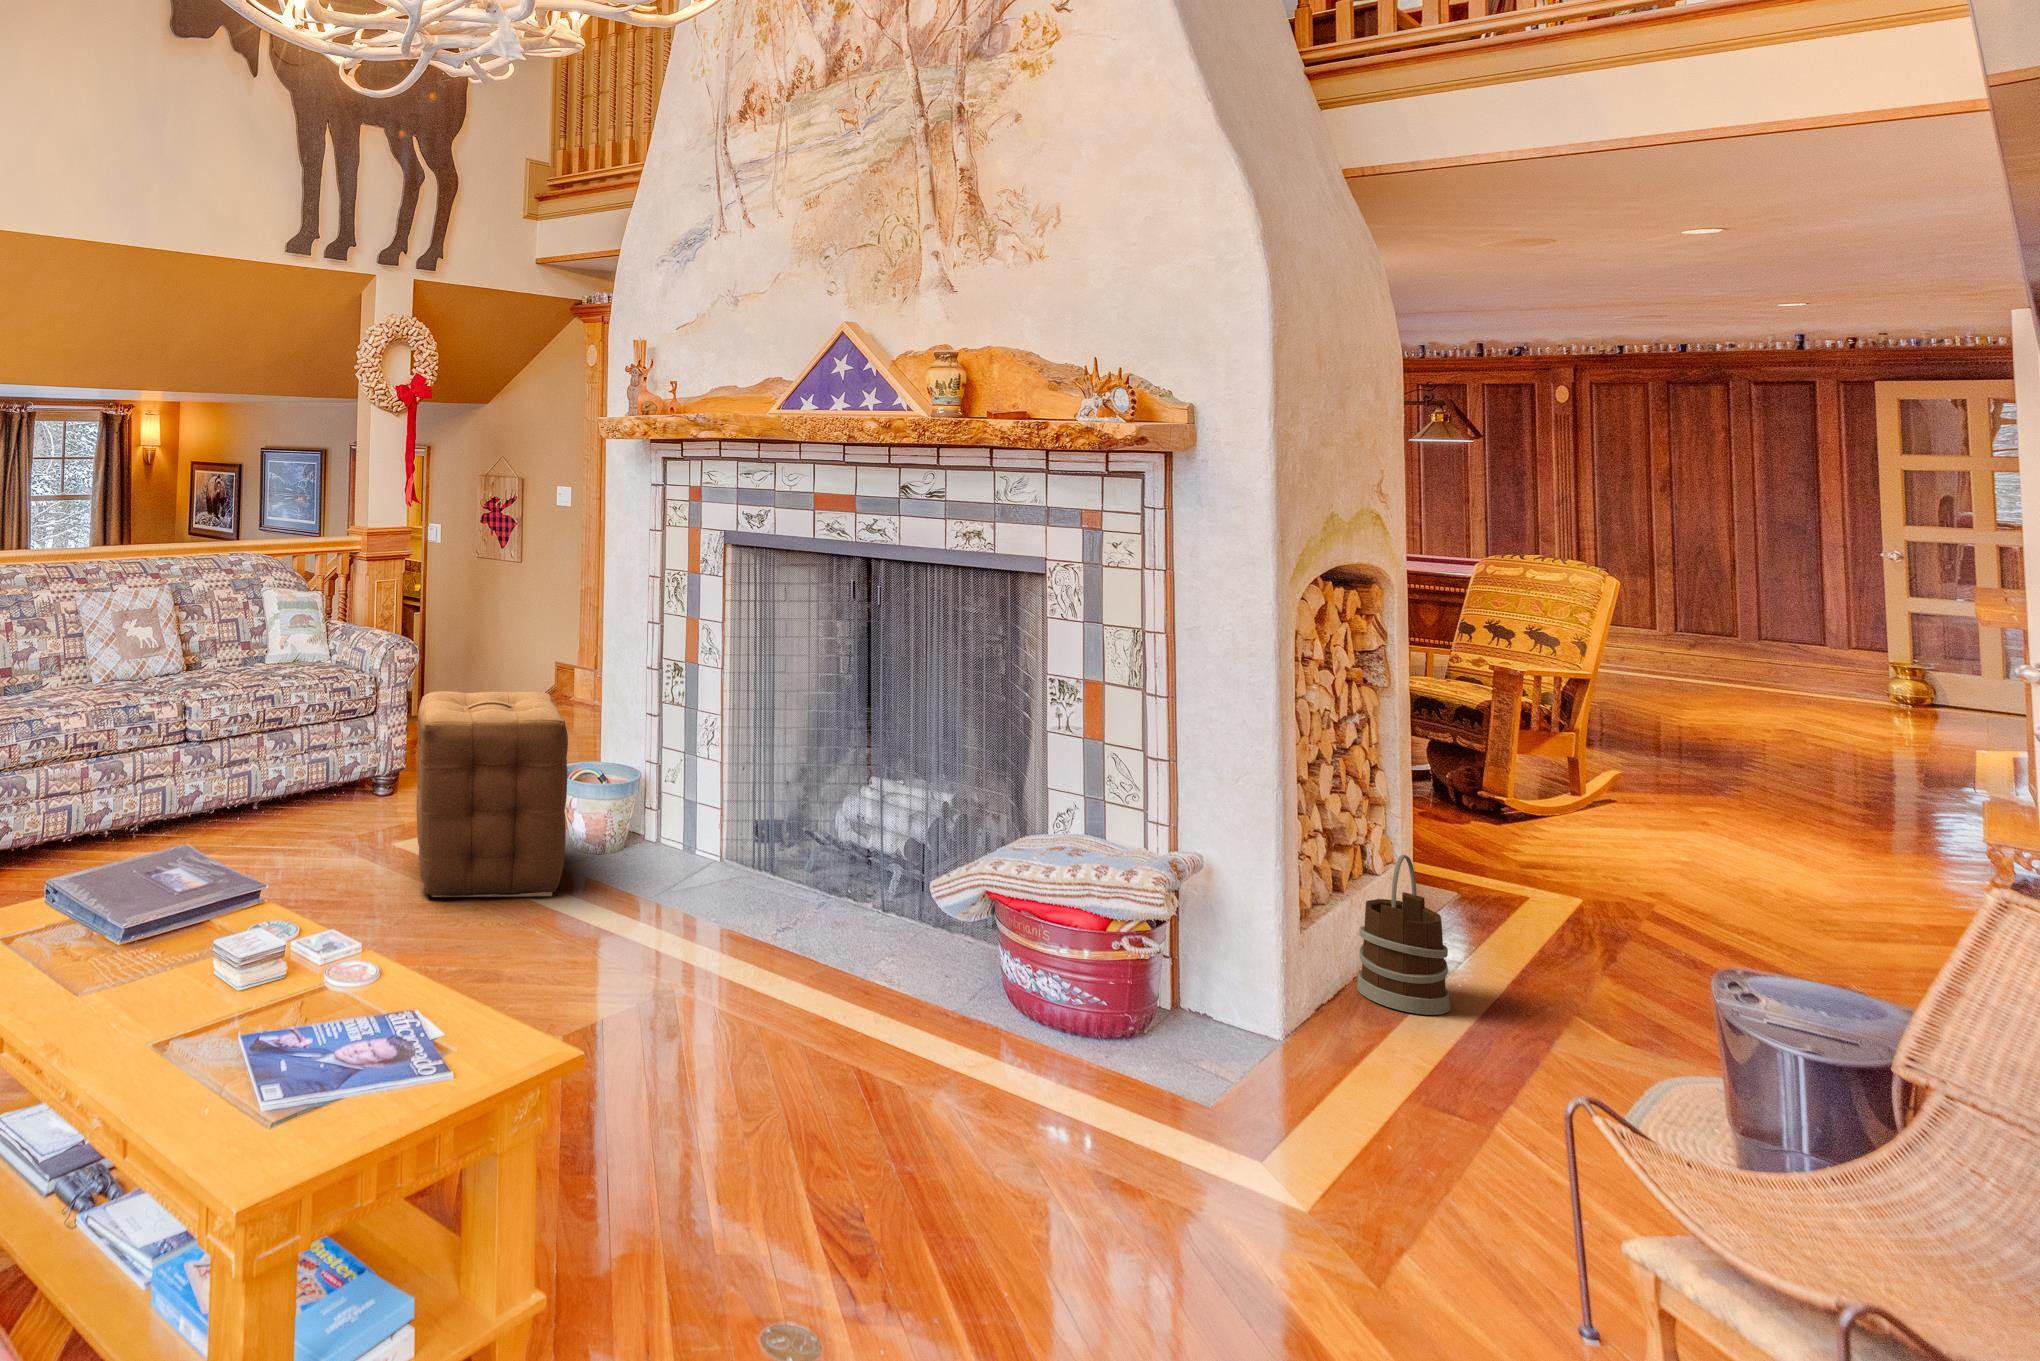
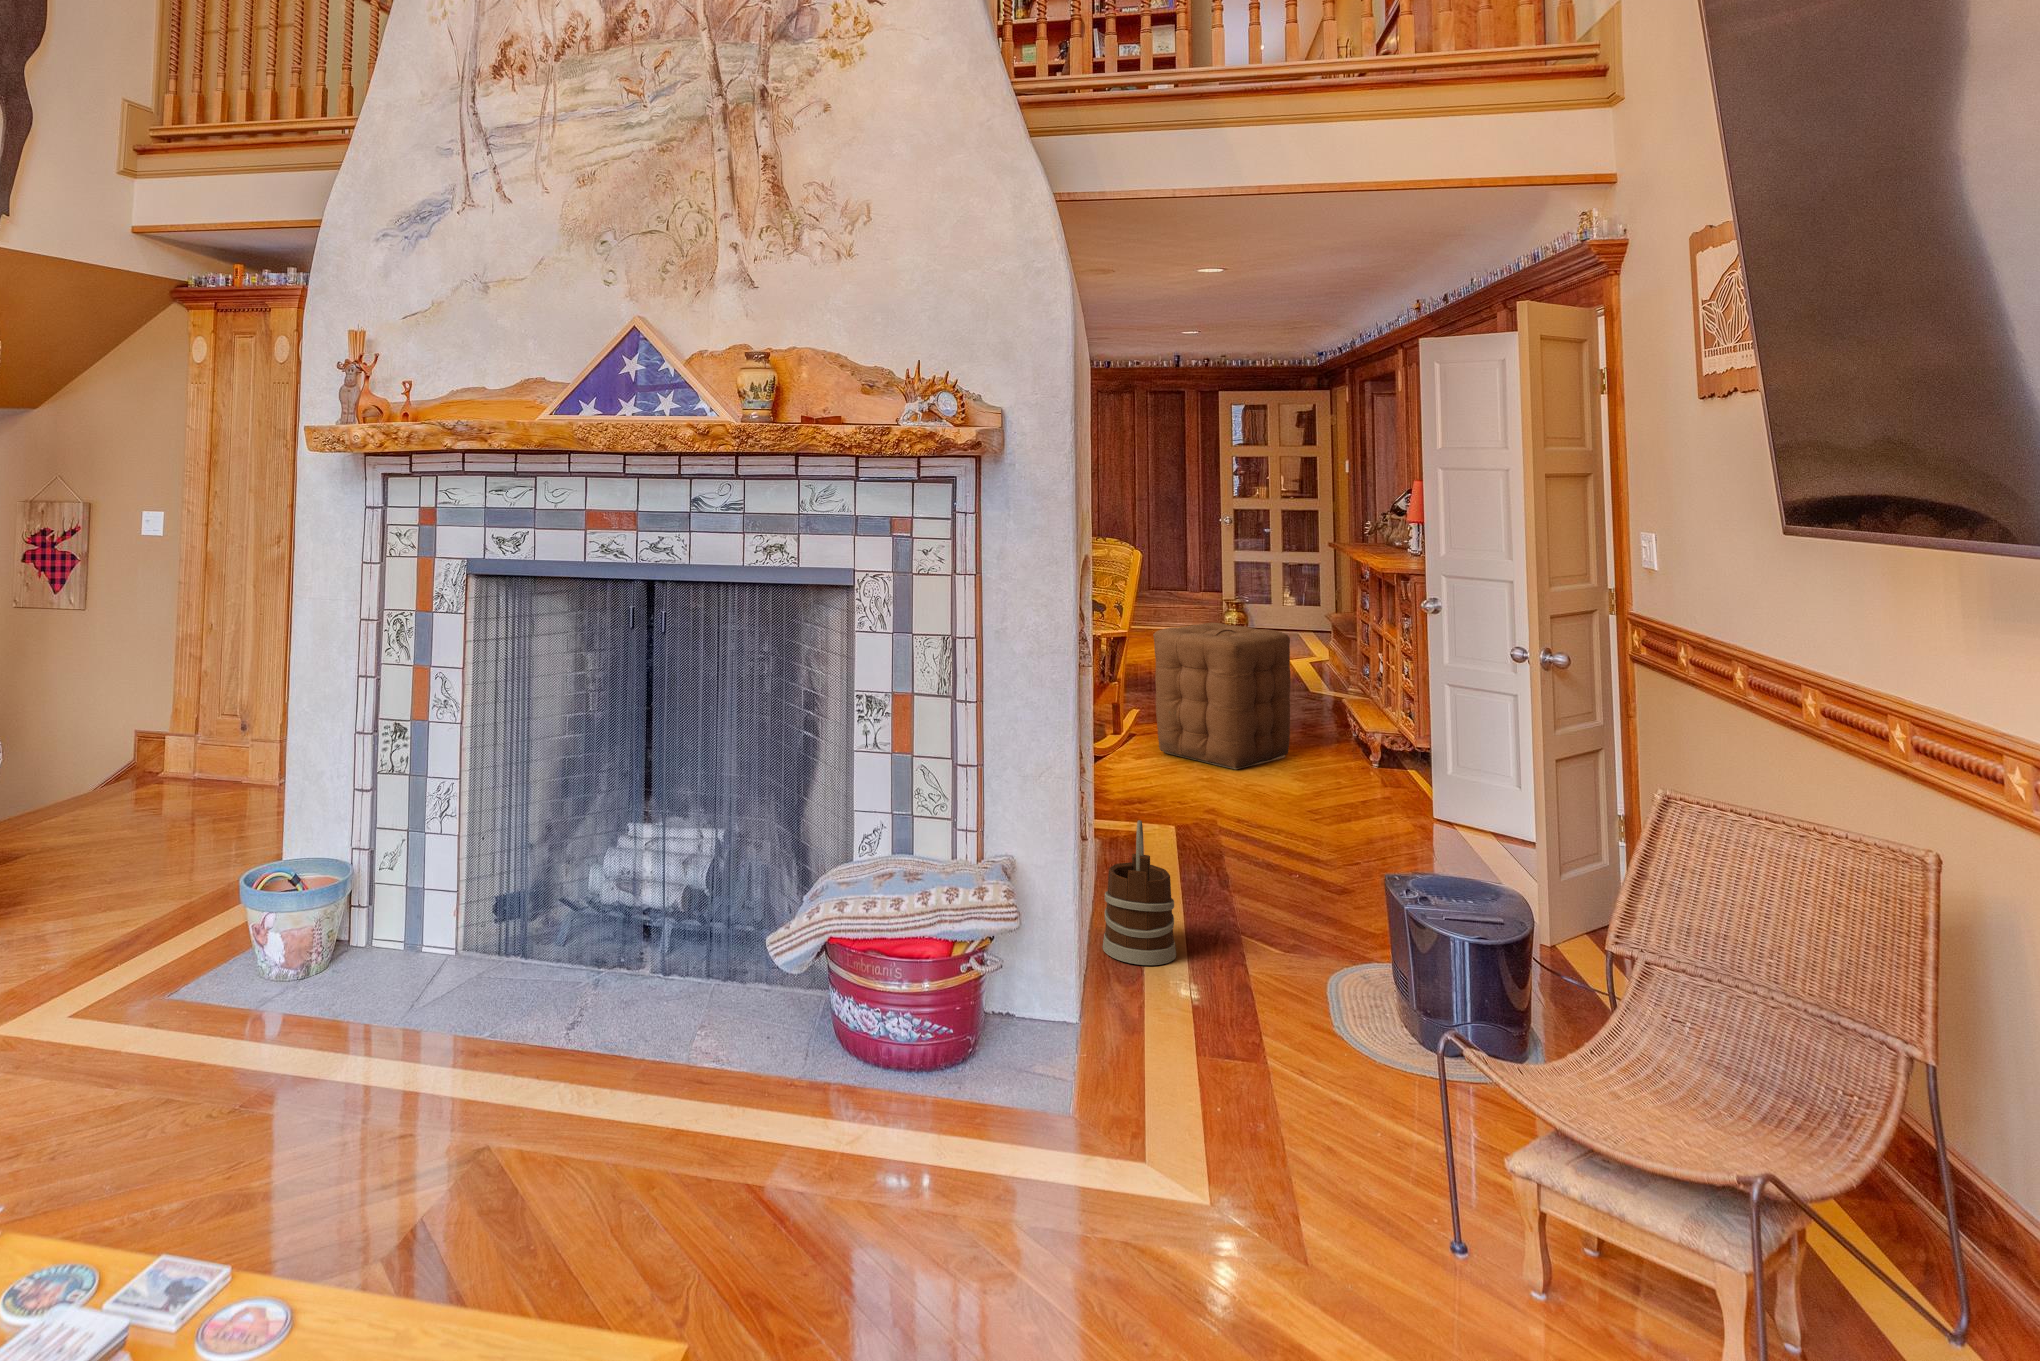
ottoman: present [417,691,568,897] -> present [1153,623,1290,769]

